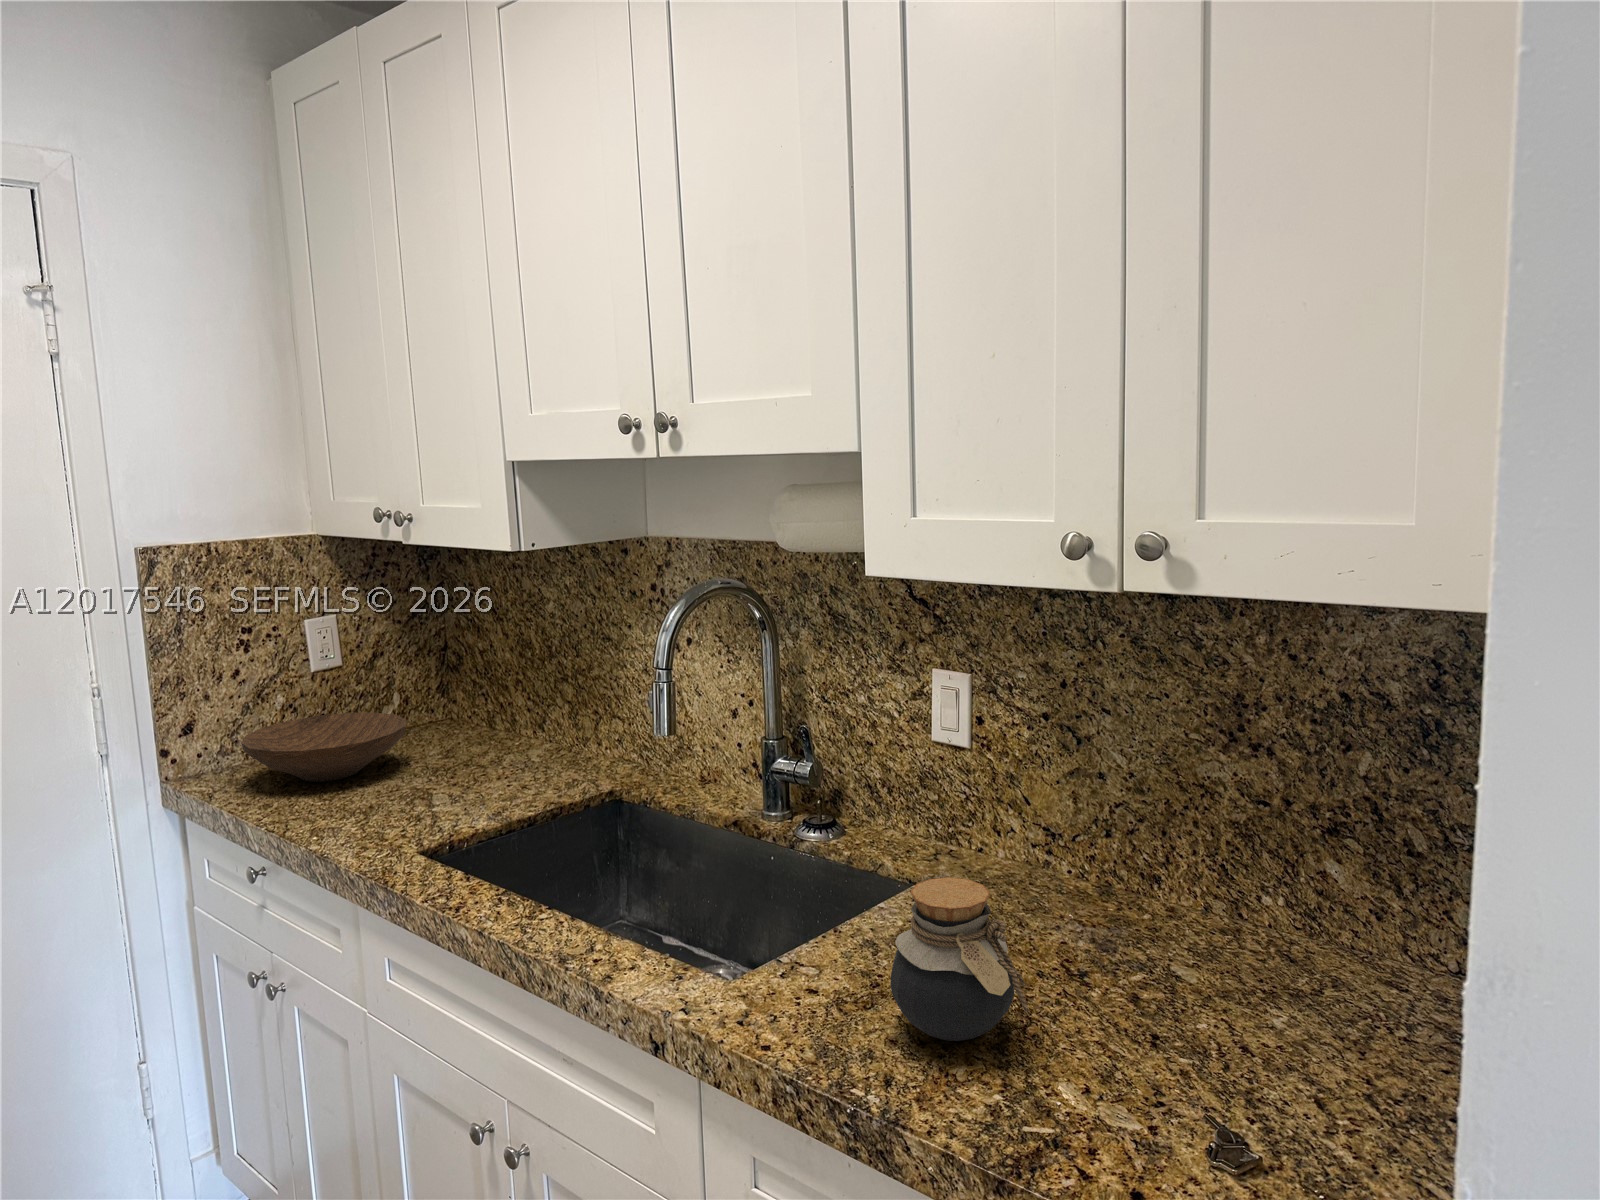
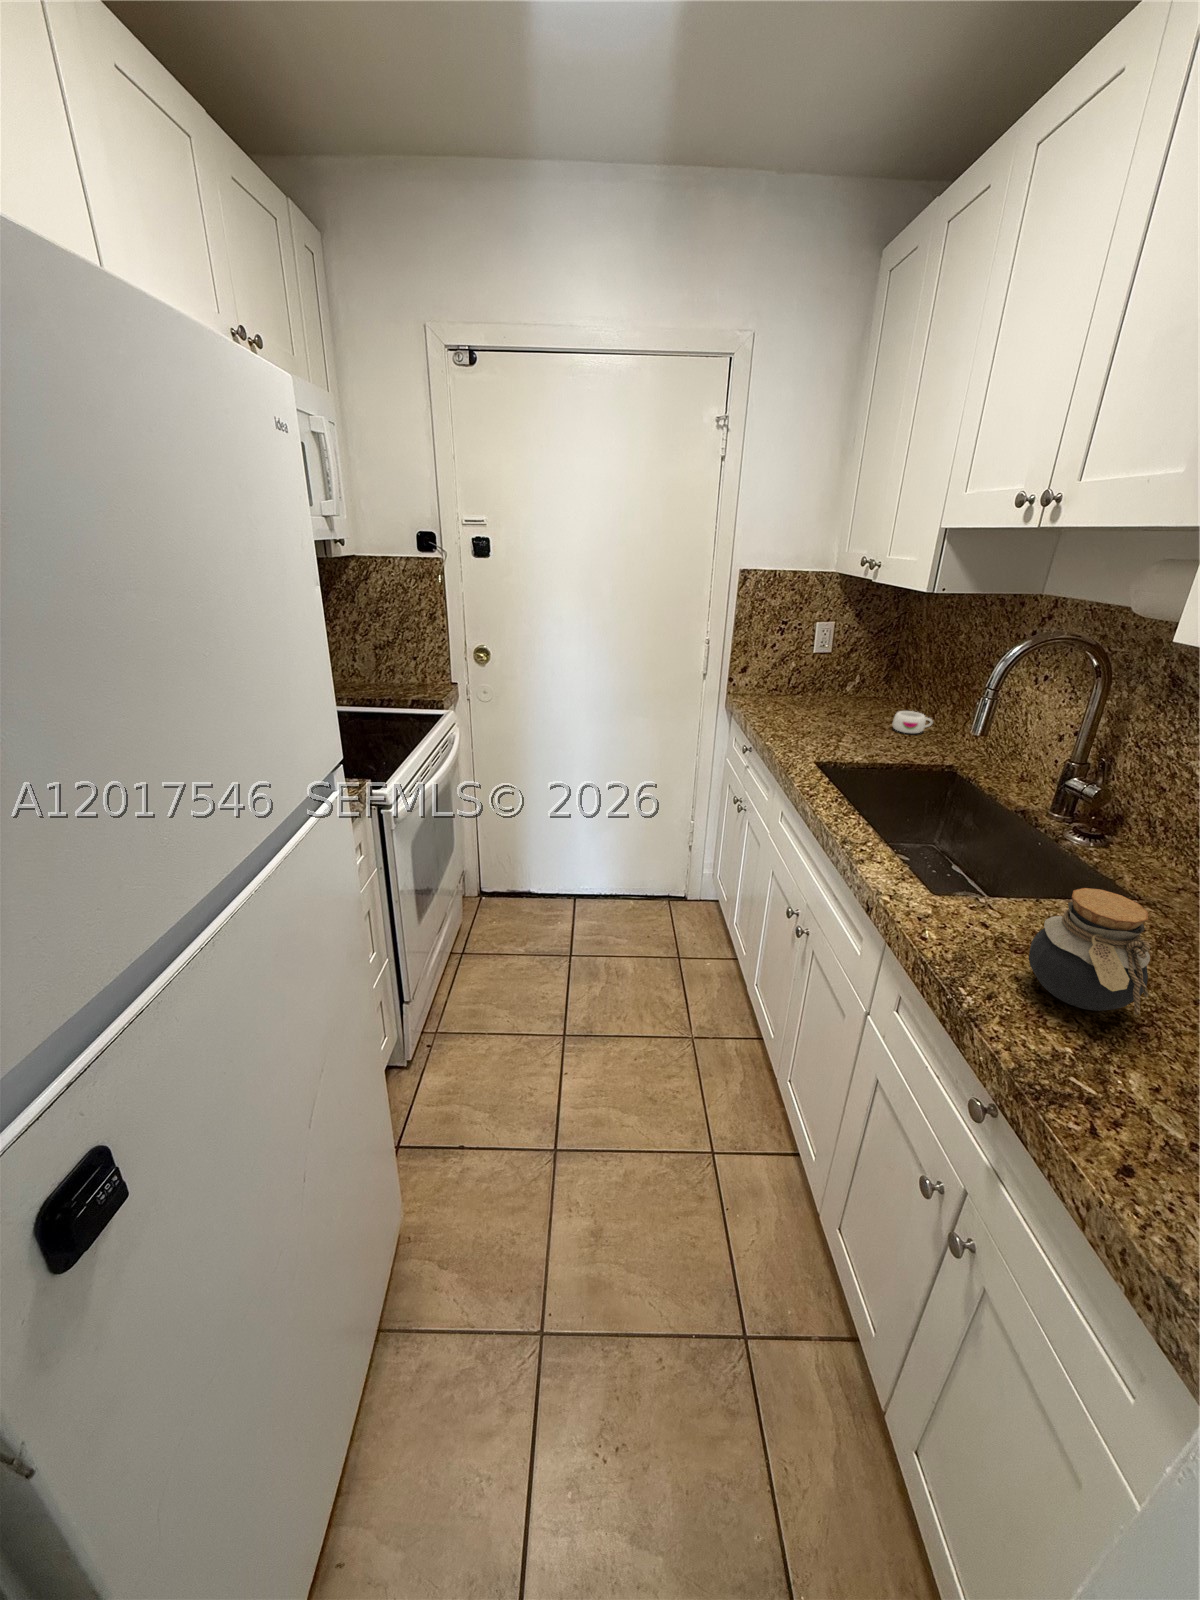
wooden bowl: present [241,712,406,782] -> none [763,677,850,714]
mug: none [494,728,550,764] -> present [892,711,933,733]

